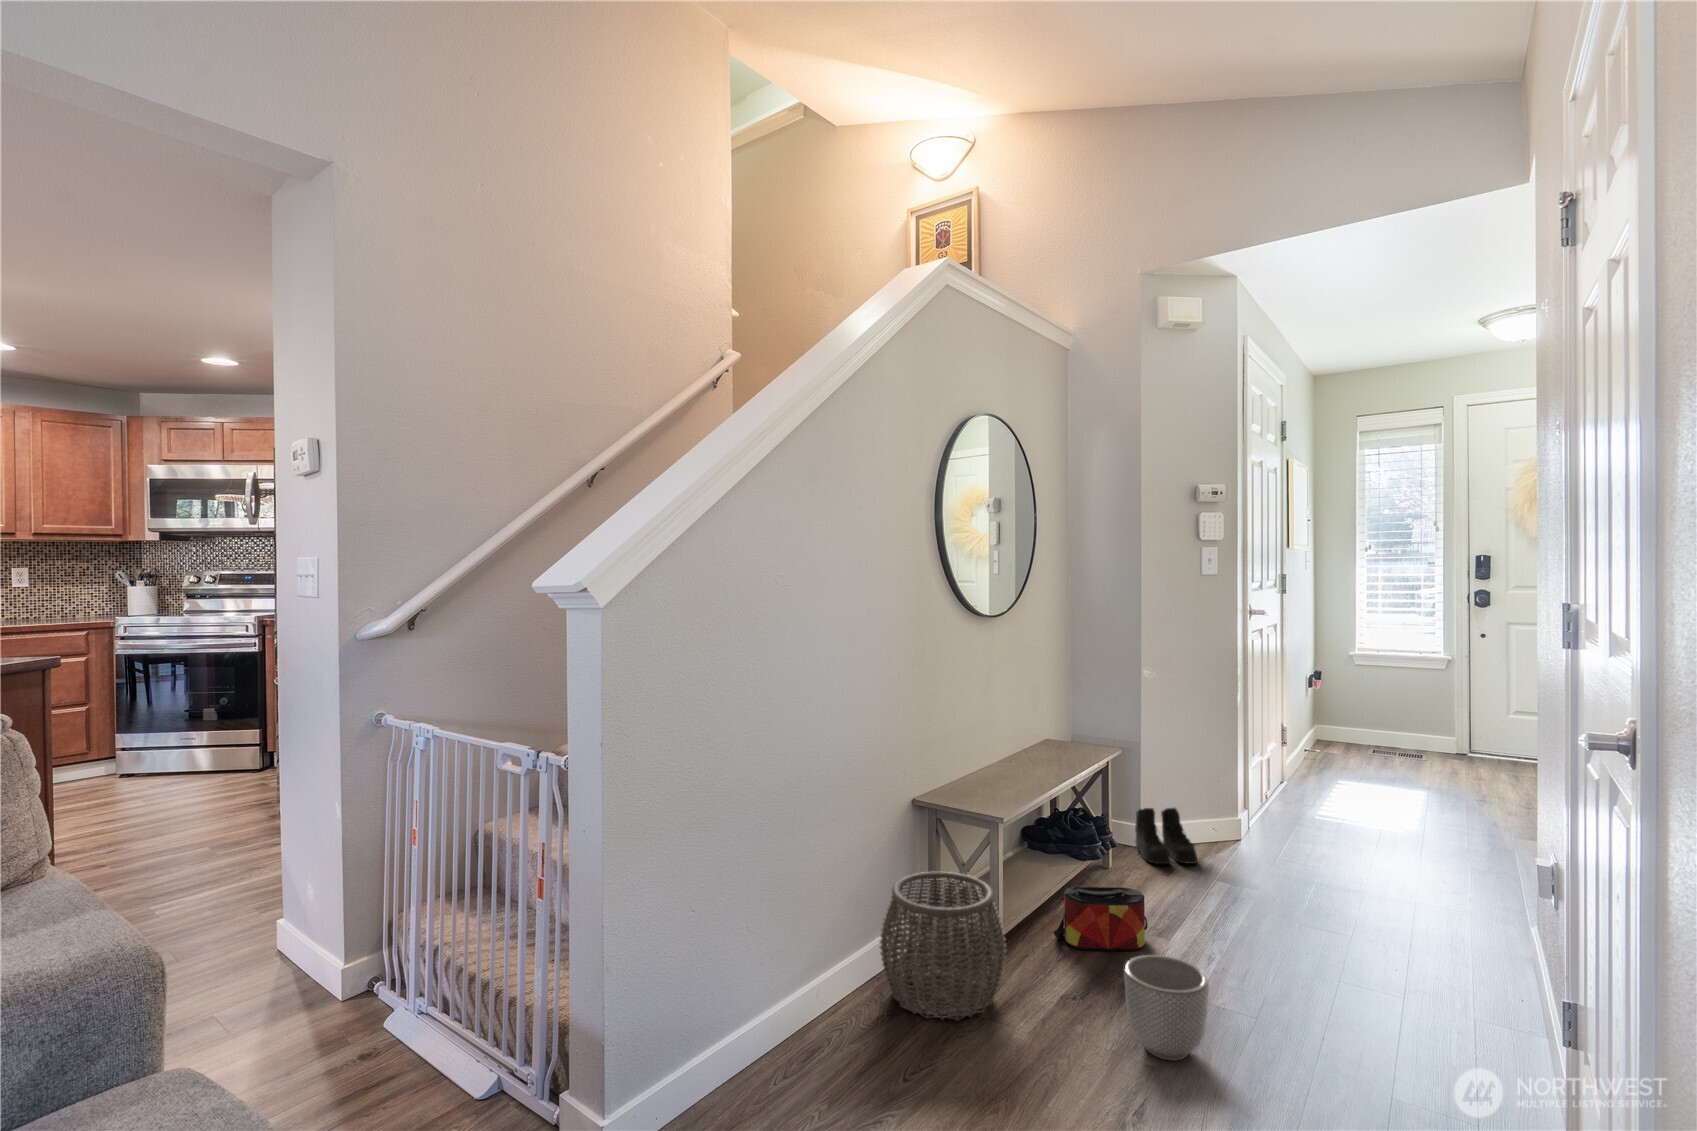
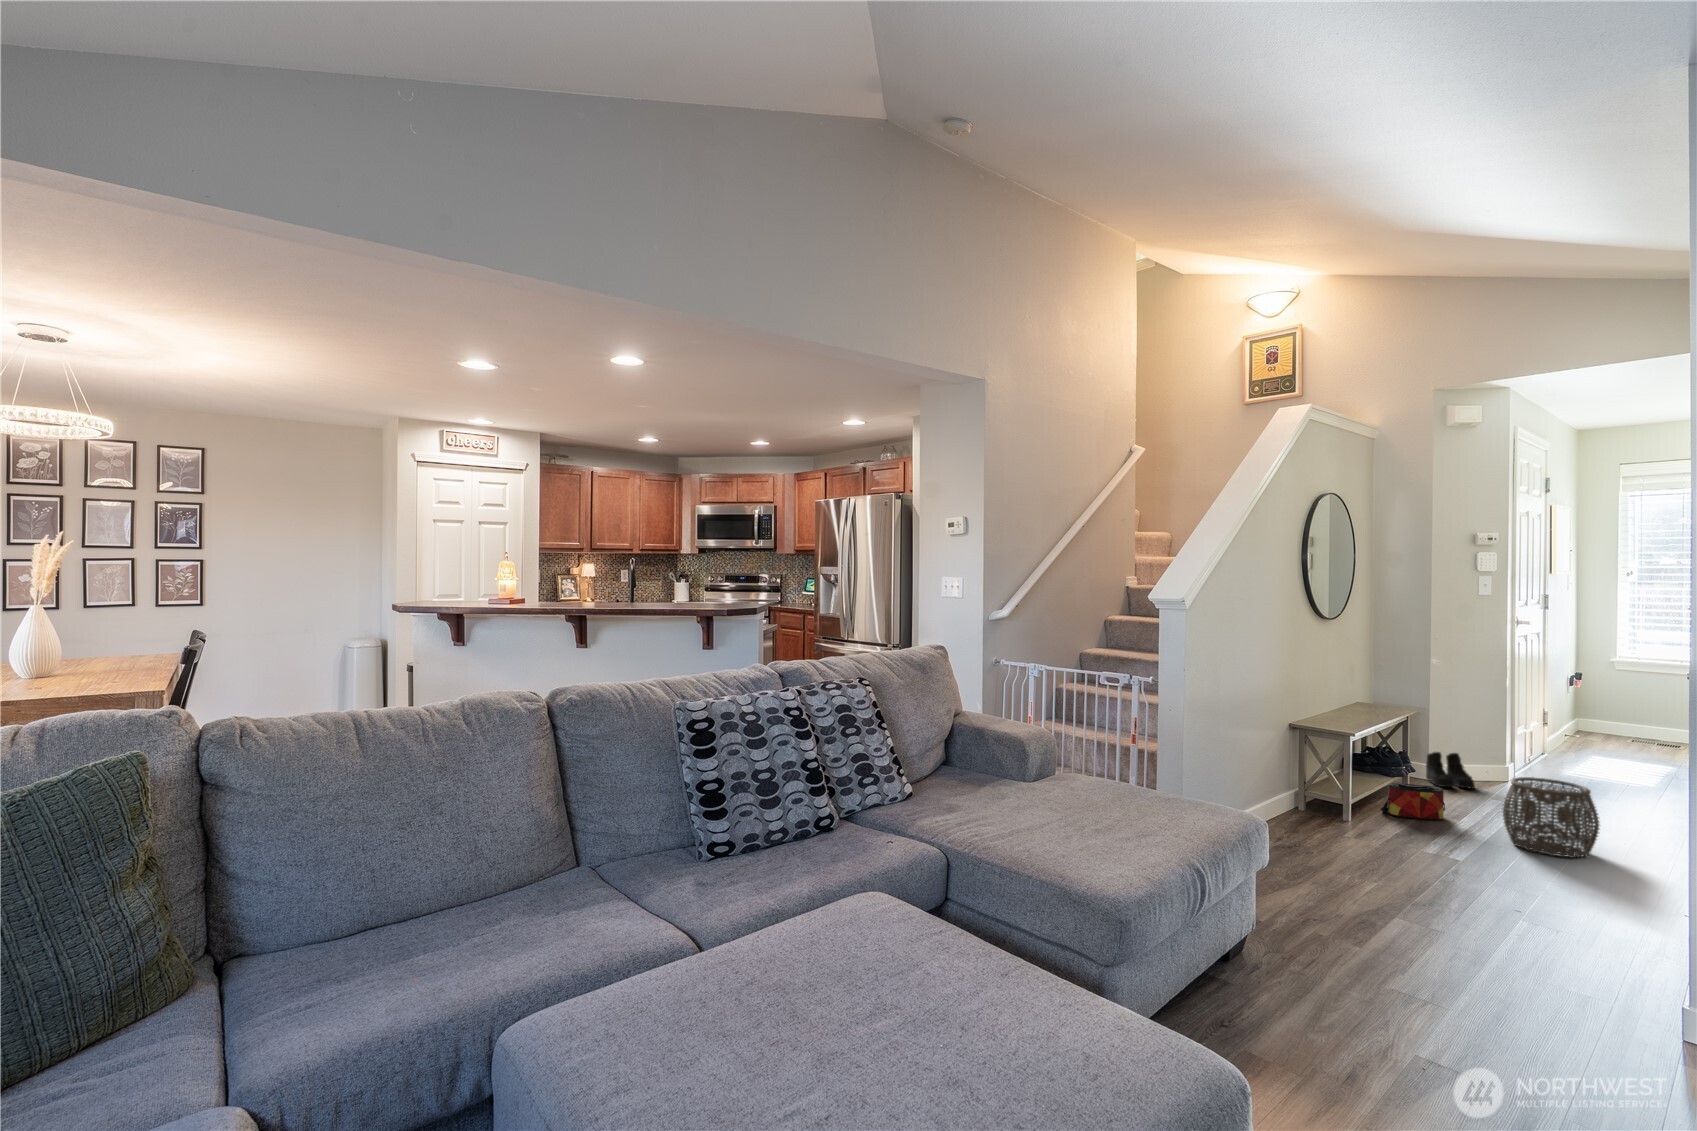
woven basket: present [880,872,1006,1020] -> present [1502,777,1599,858]
planter: present [1124,955,1209,1061] -> none [1440,806,1493,857]

